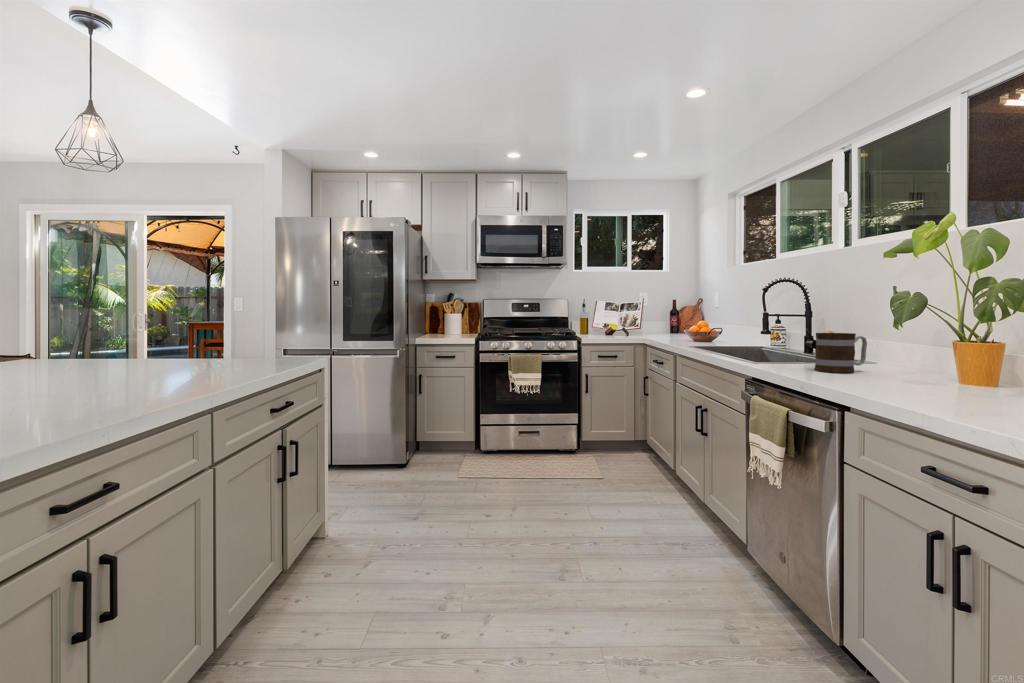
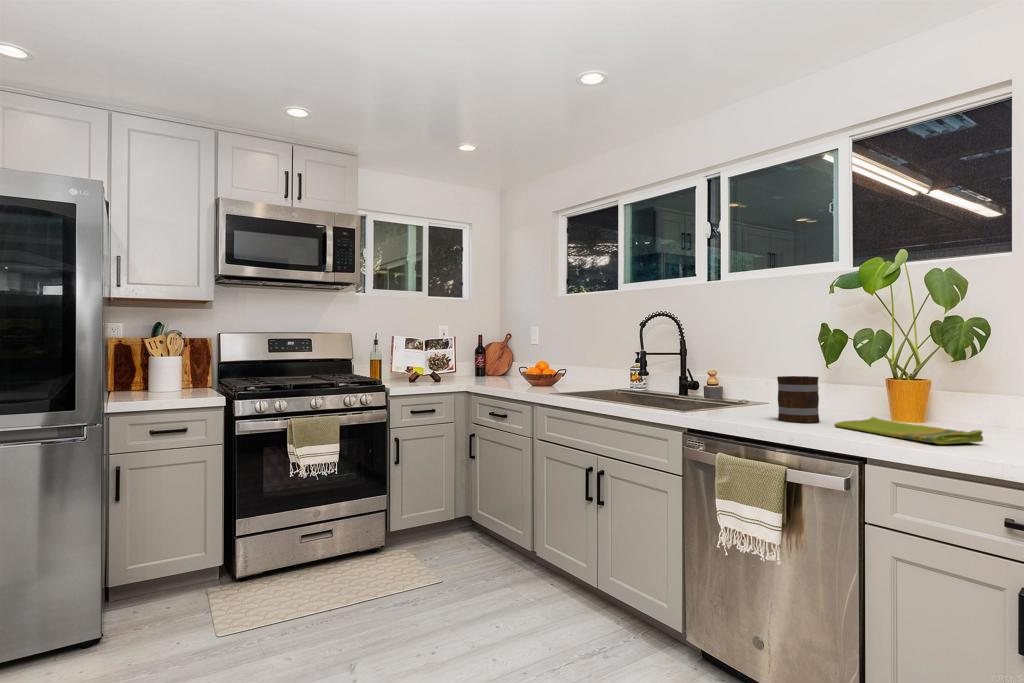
dish towel: none [847,370,939,391] -> present [834,417,983,444]

